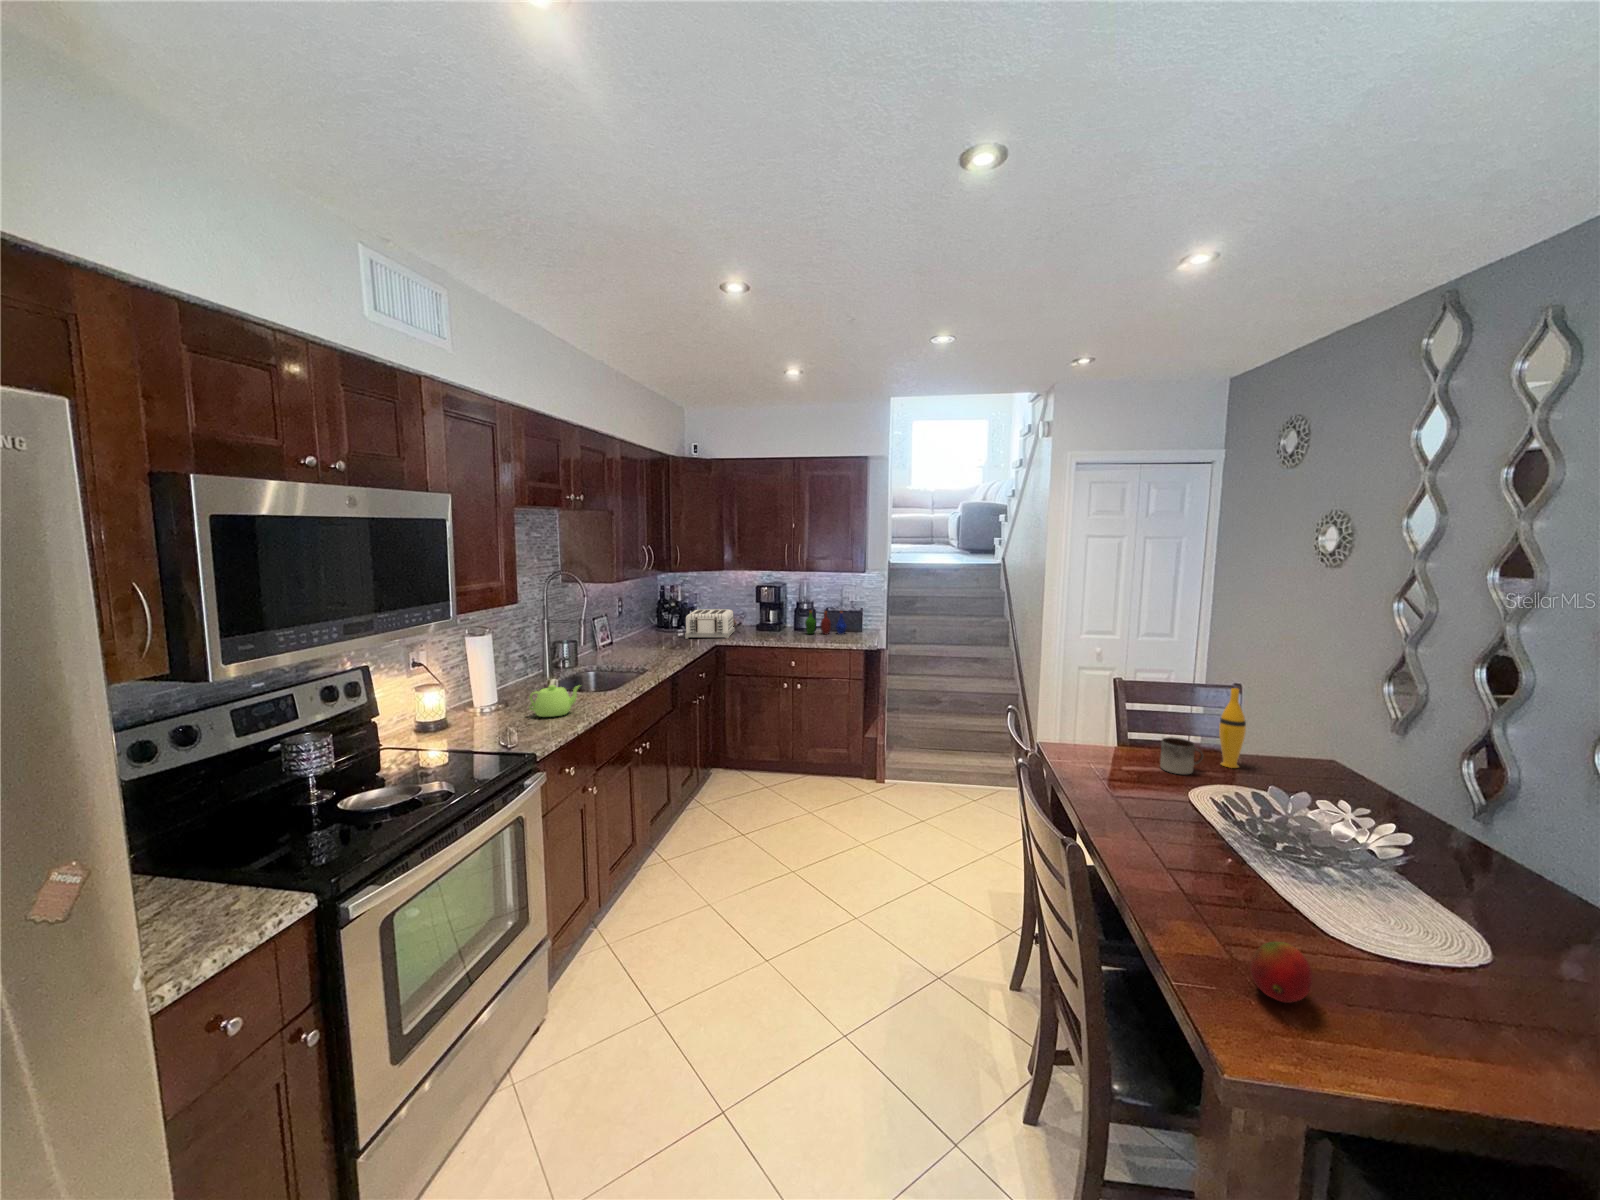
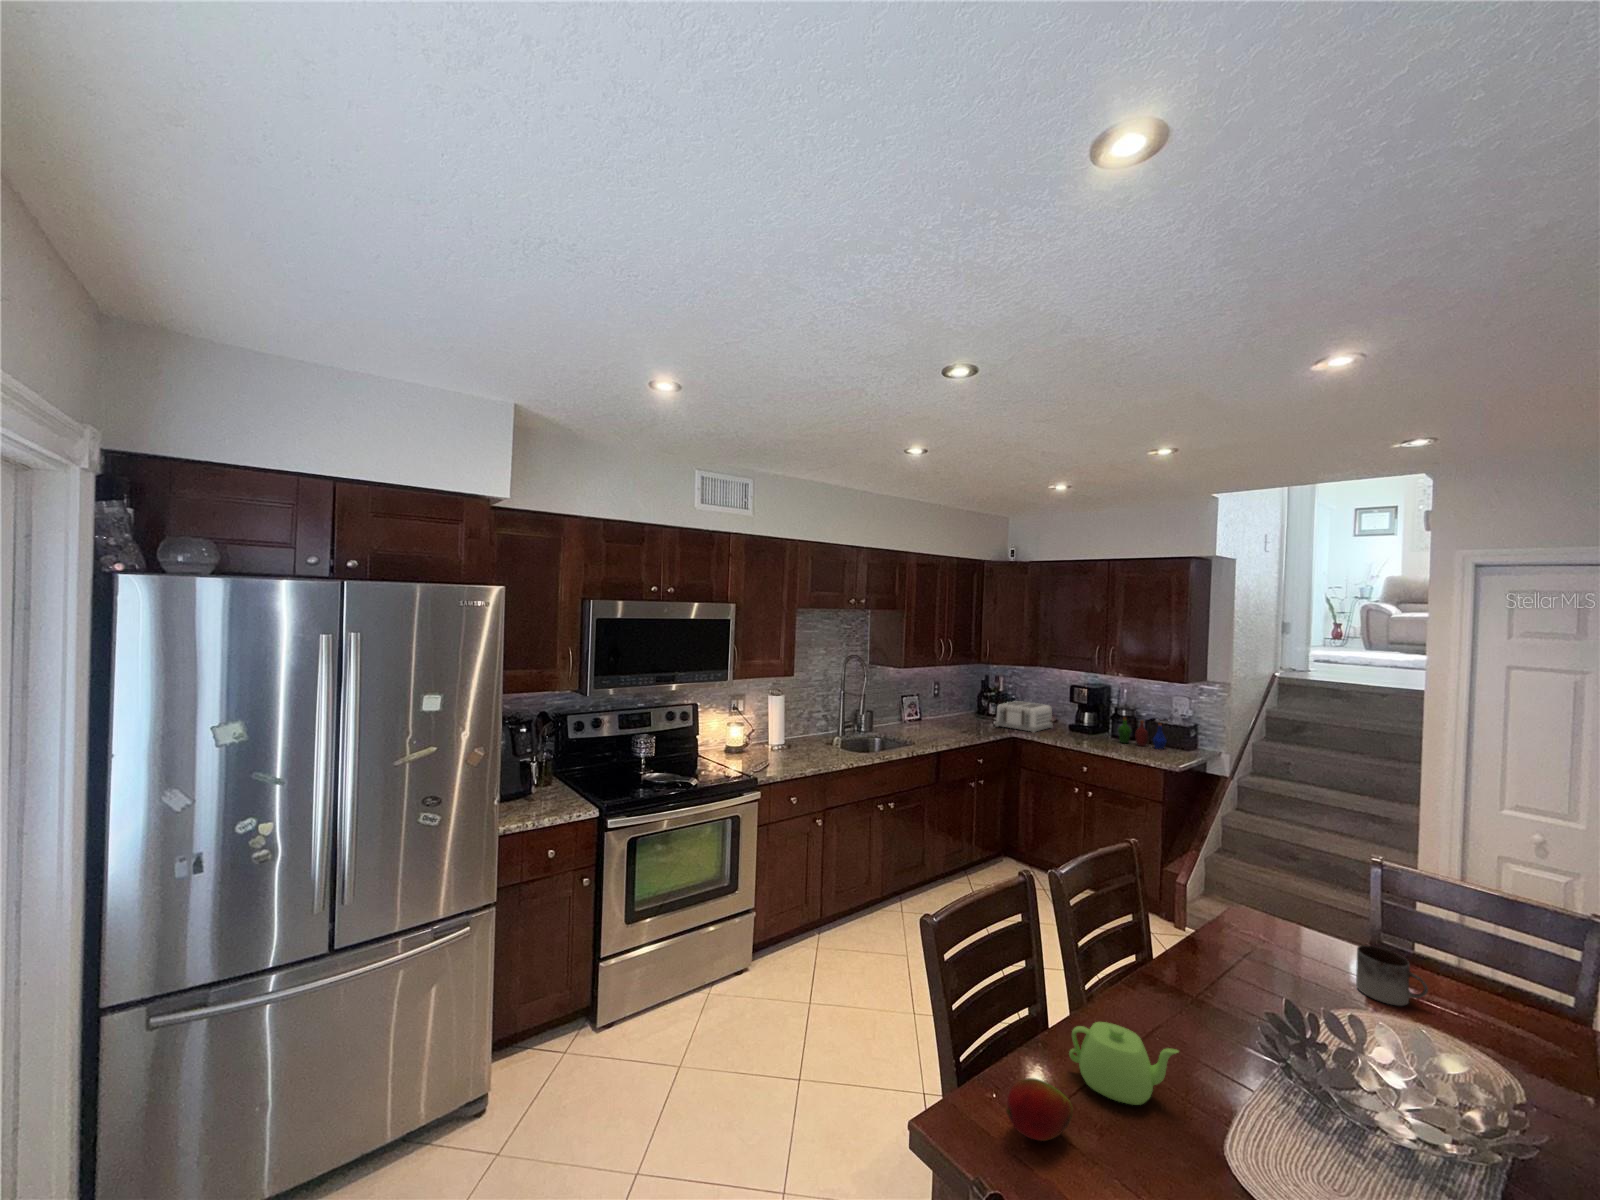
teapot: present [529,685,580,717] -> present [1069,1022,1179,1105]
vase: present [1219,688,1246,768] -> none [1476,908,1526,1034]

